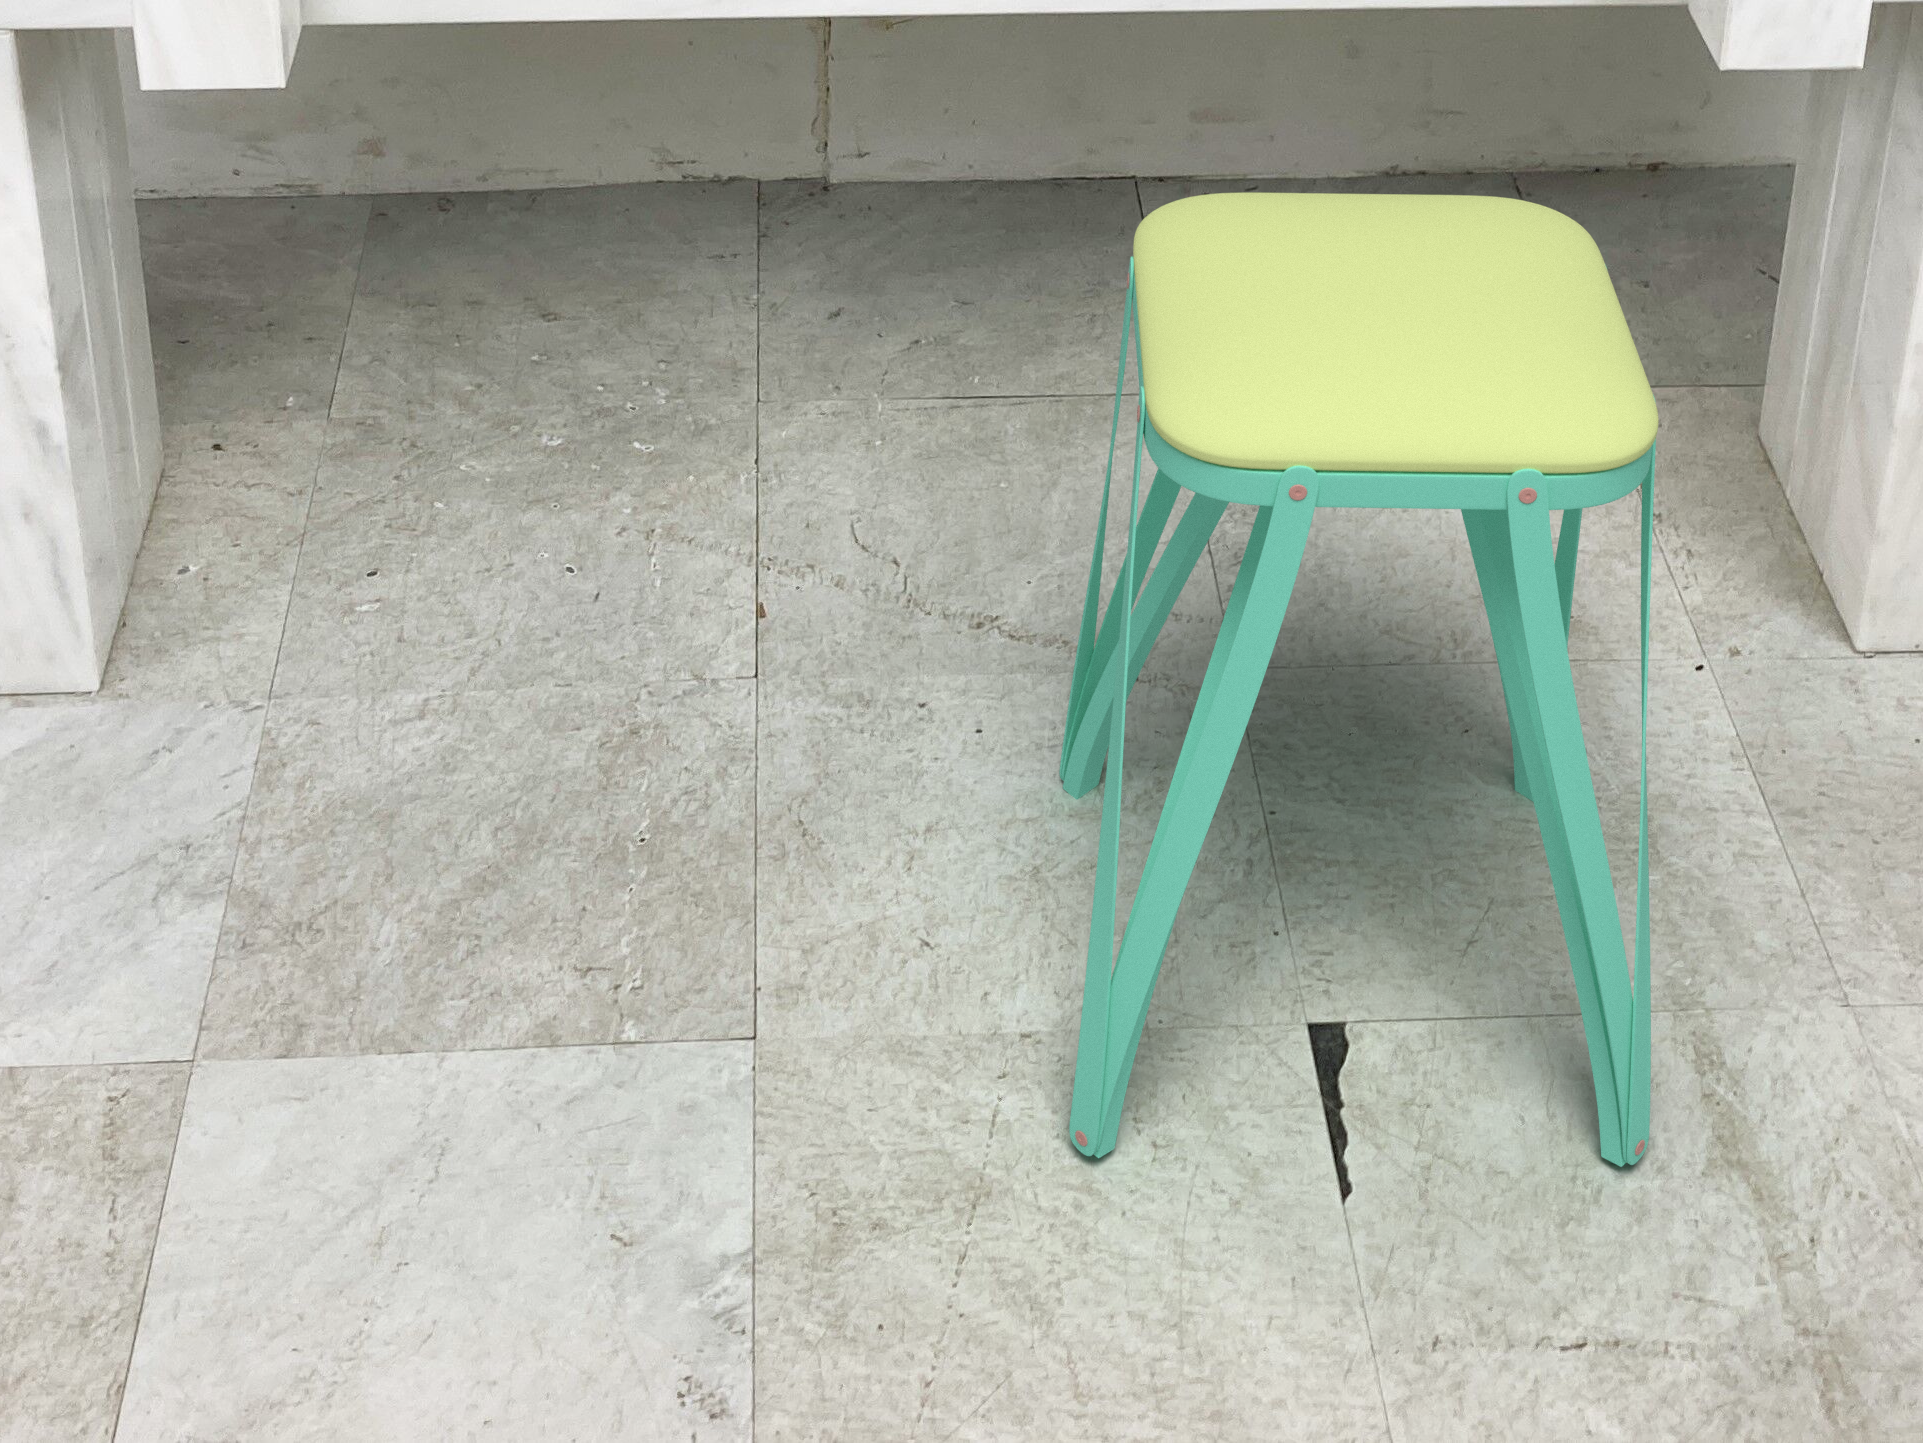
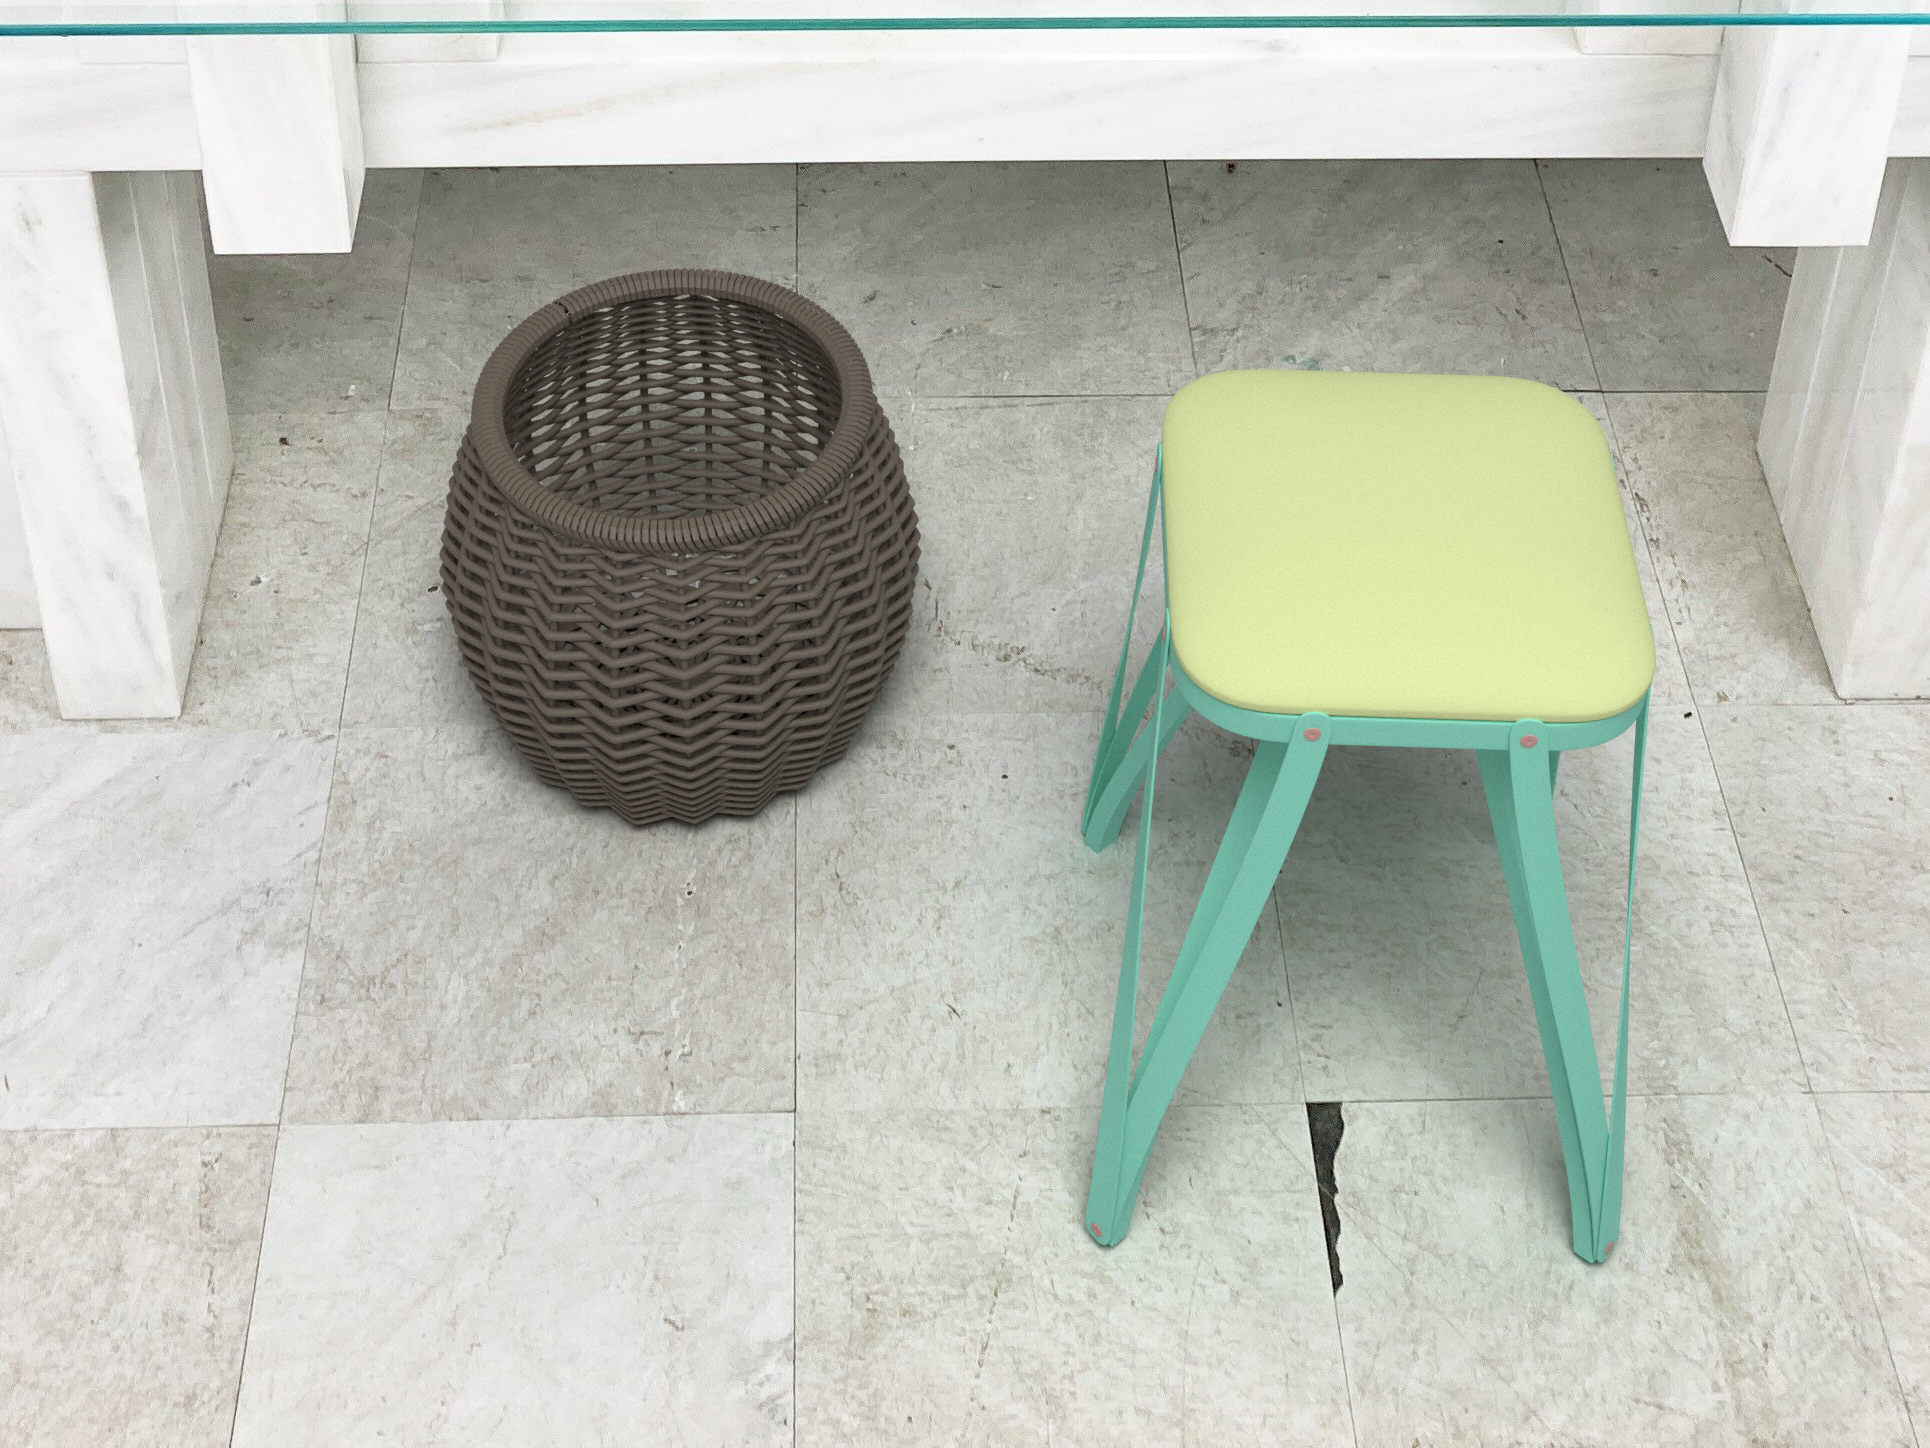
woven basket: none [376,198,886,775] -> present [439,268,921,825]

